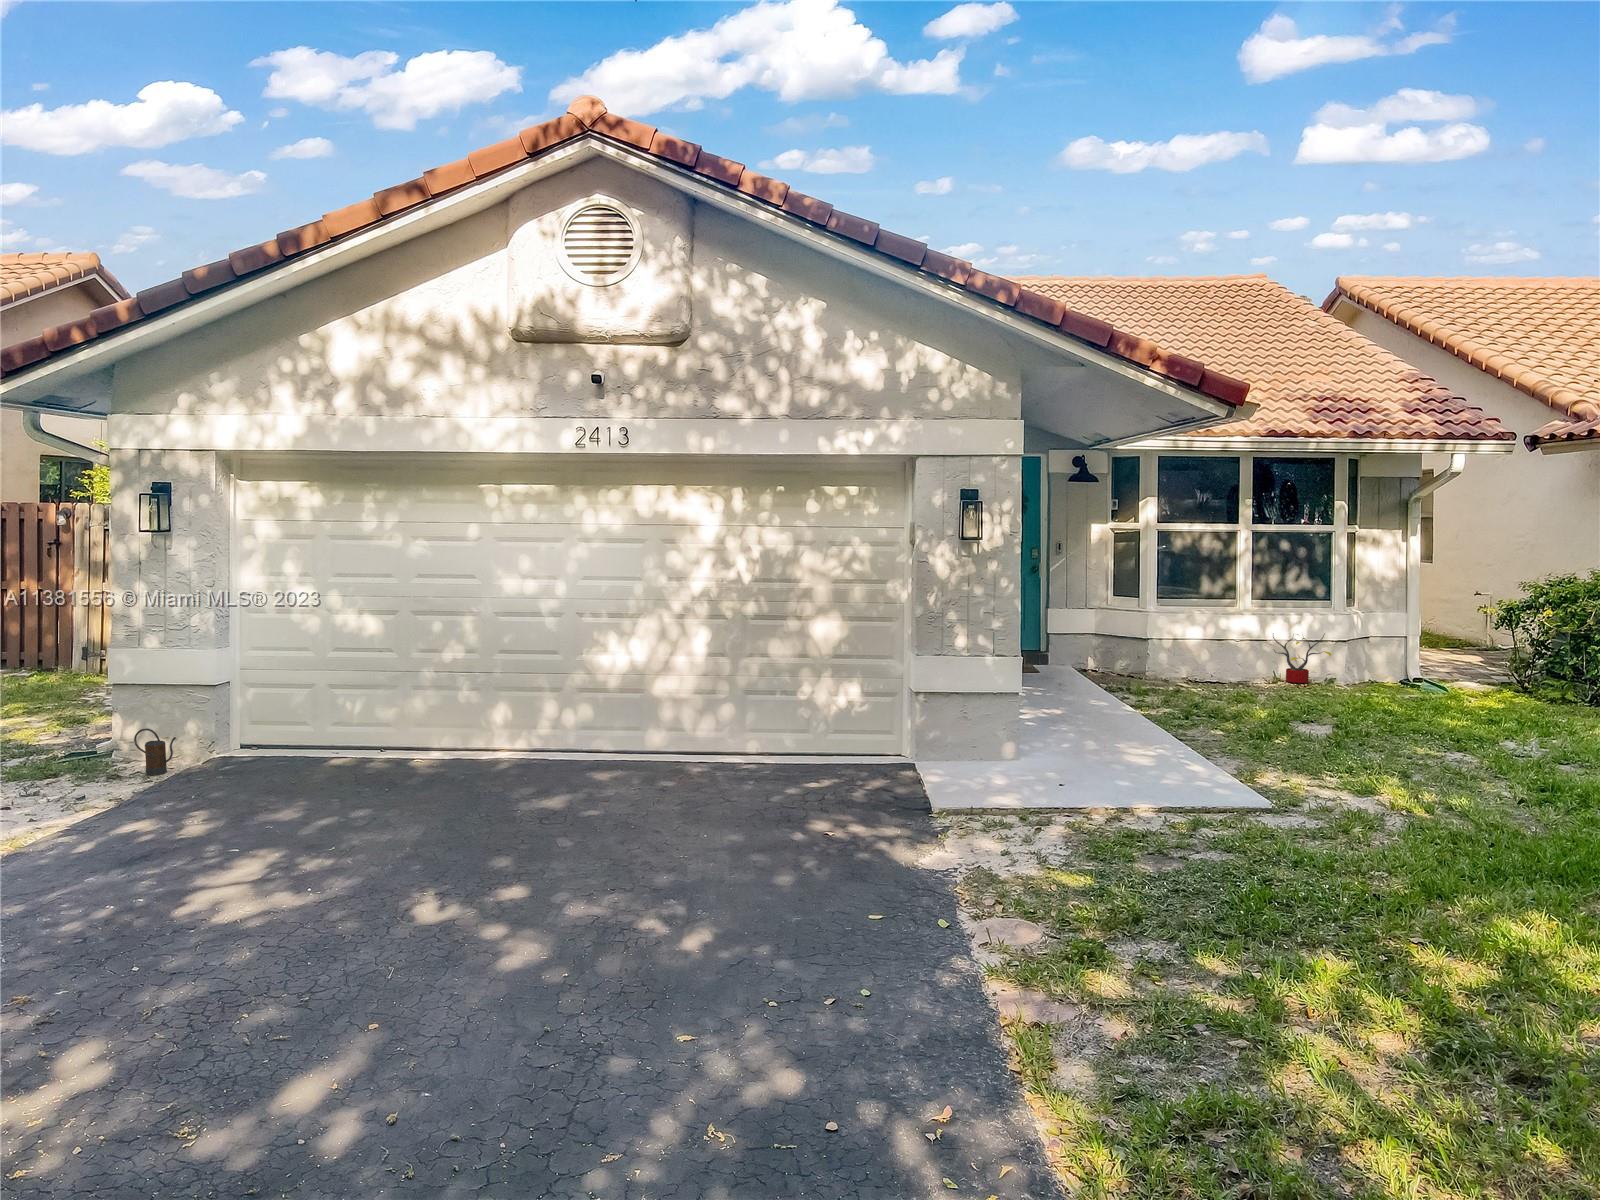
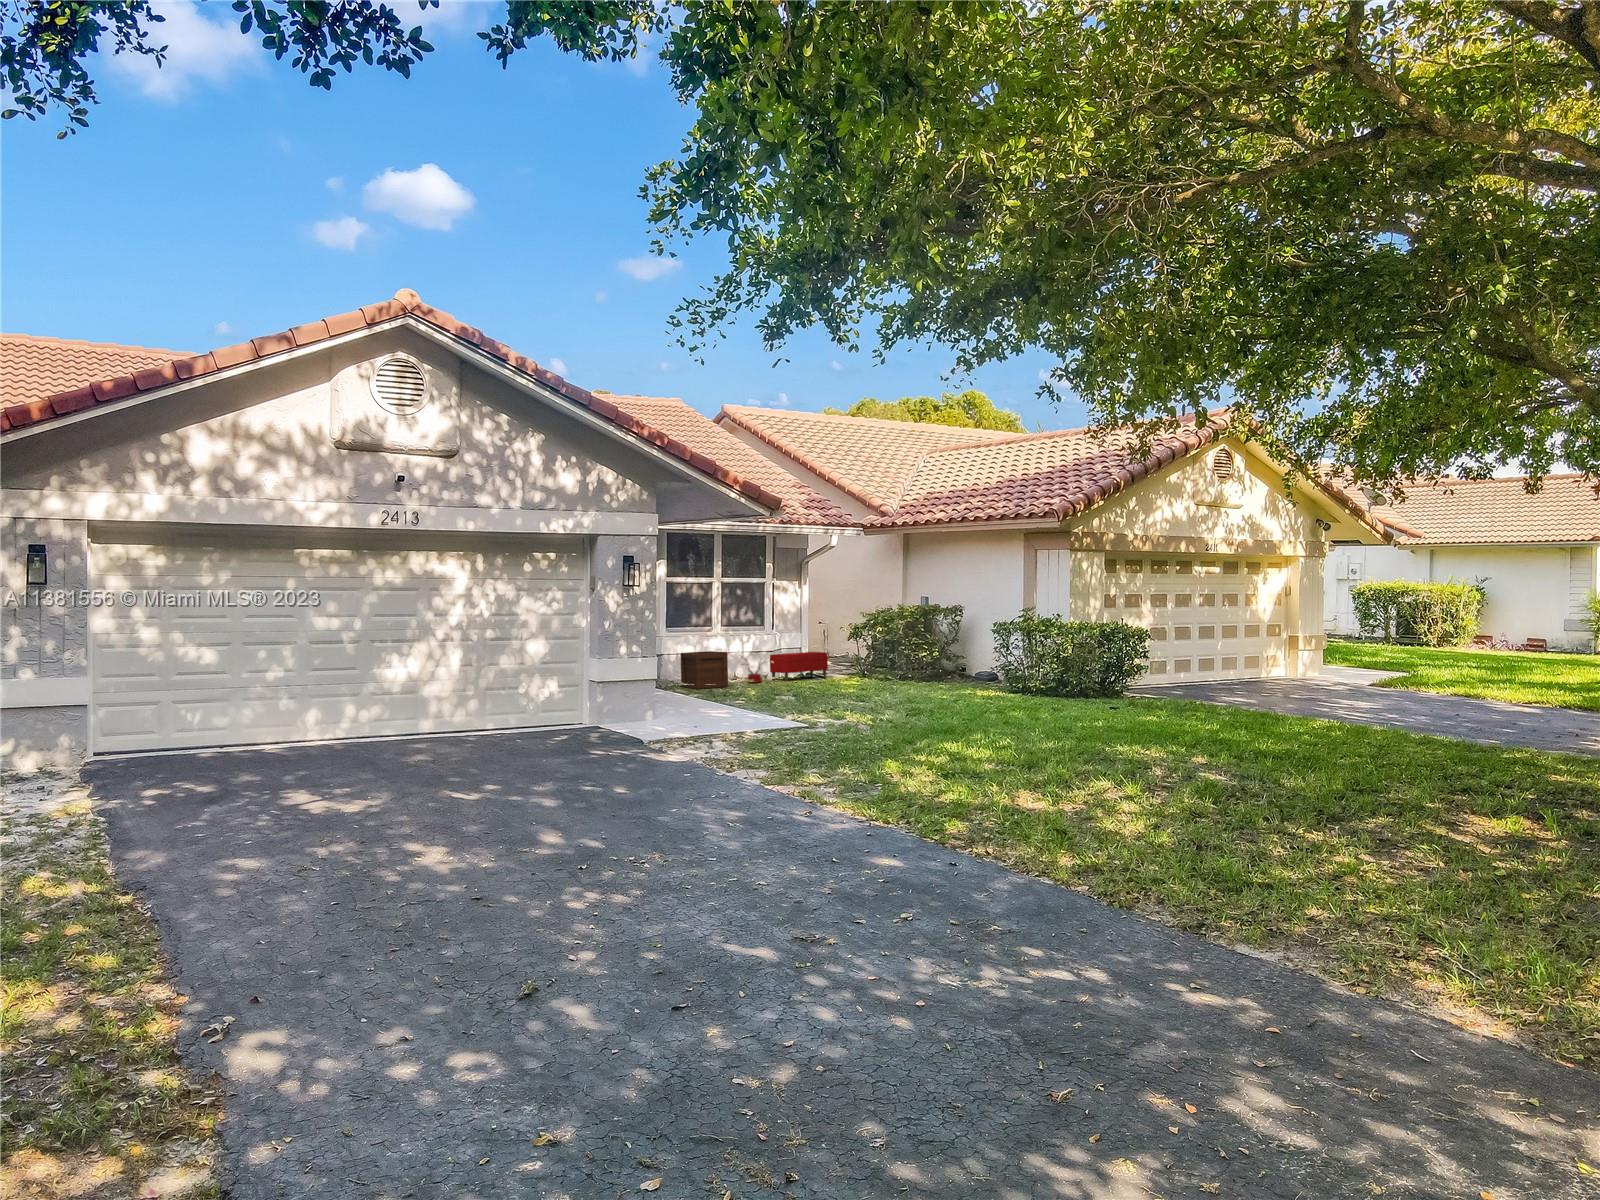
wooden crate: none [1175,630,1244,687] -> present [680,651,728,689]
bench: none [1329,641,1436,685] -> present [770,652,828,681]
watering can: present [134,728,176,775] -> none [14,755,55,793]

